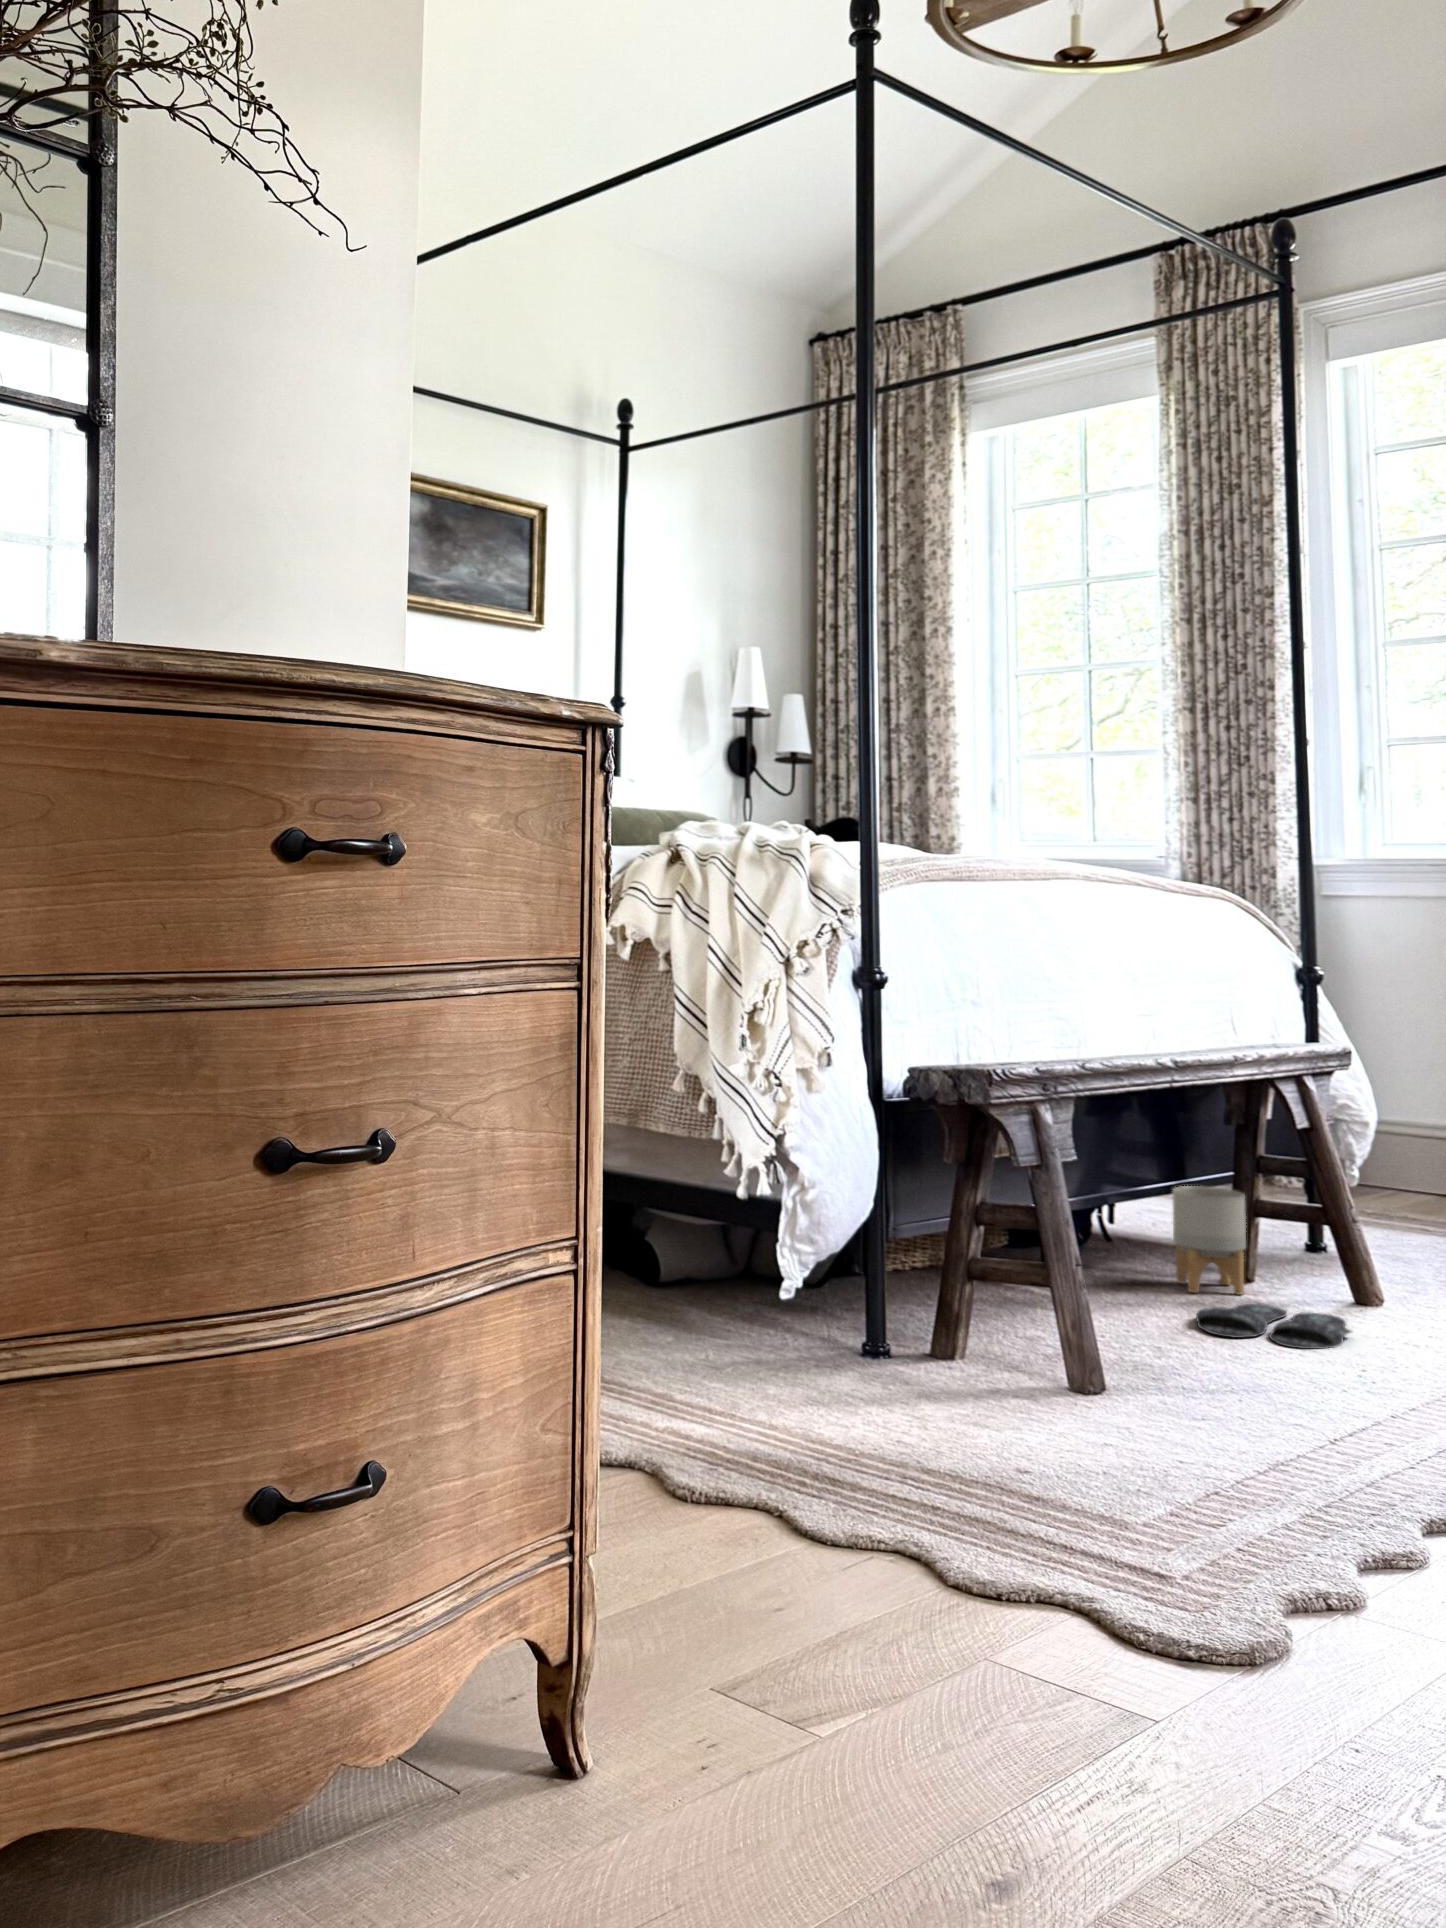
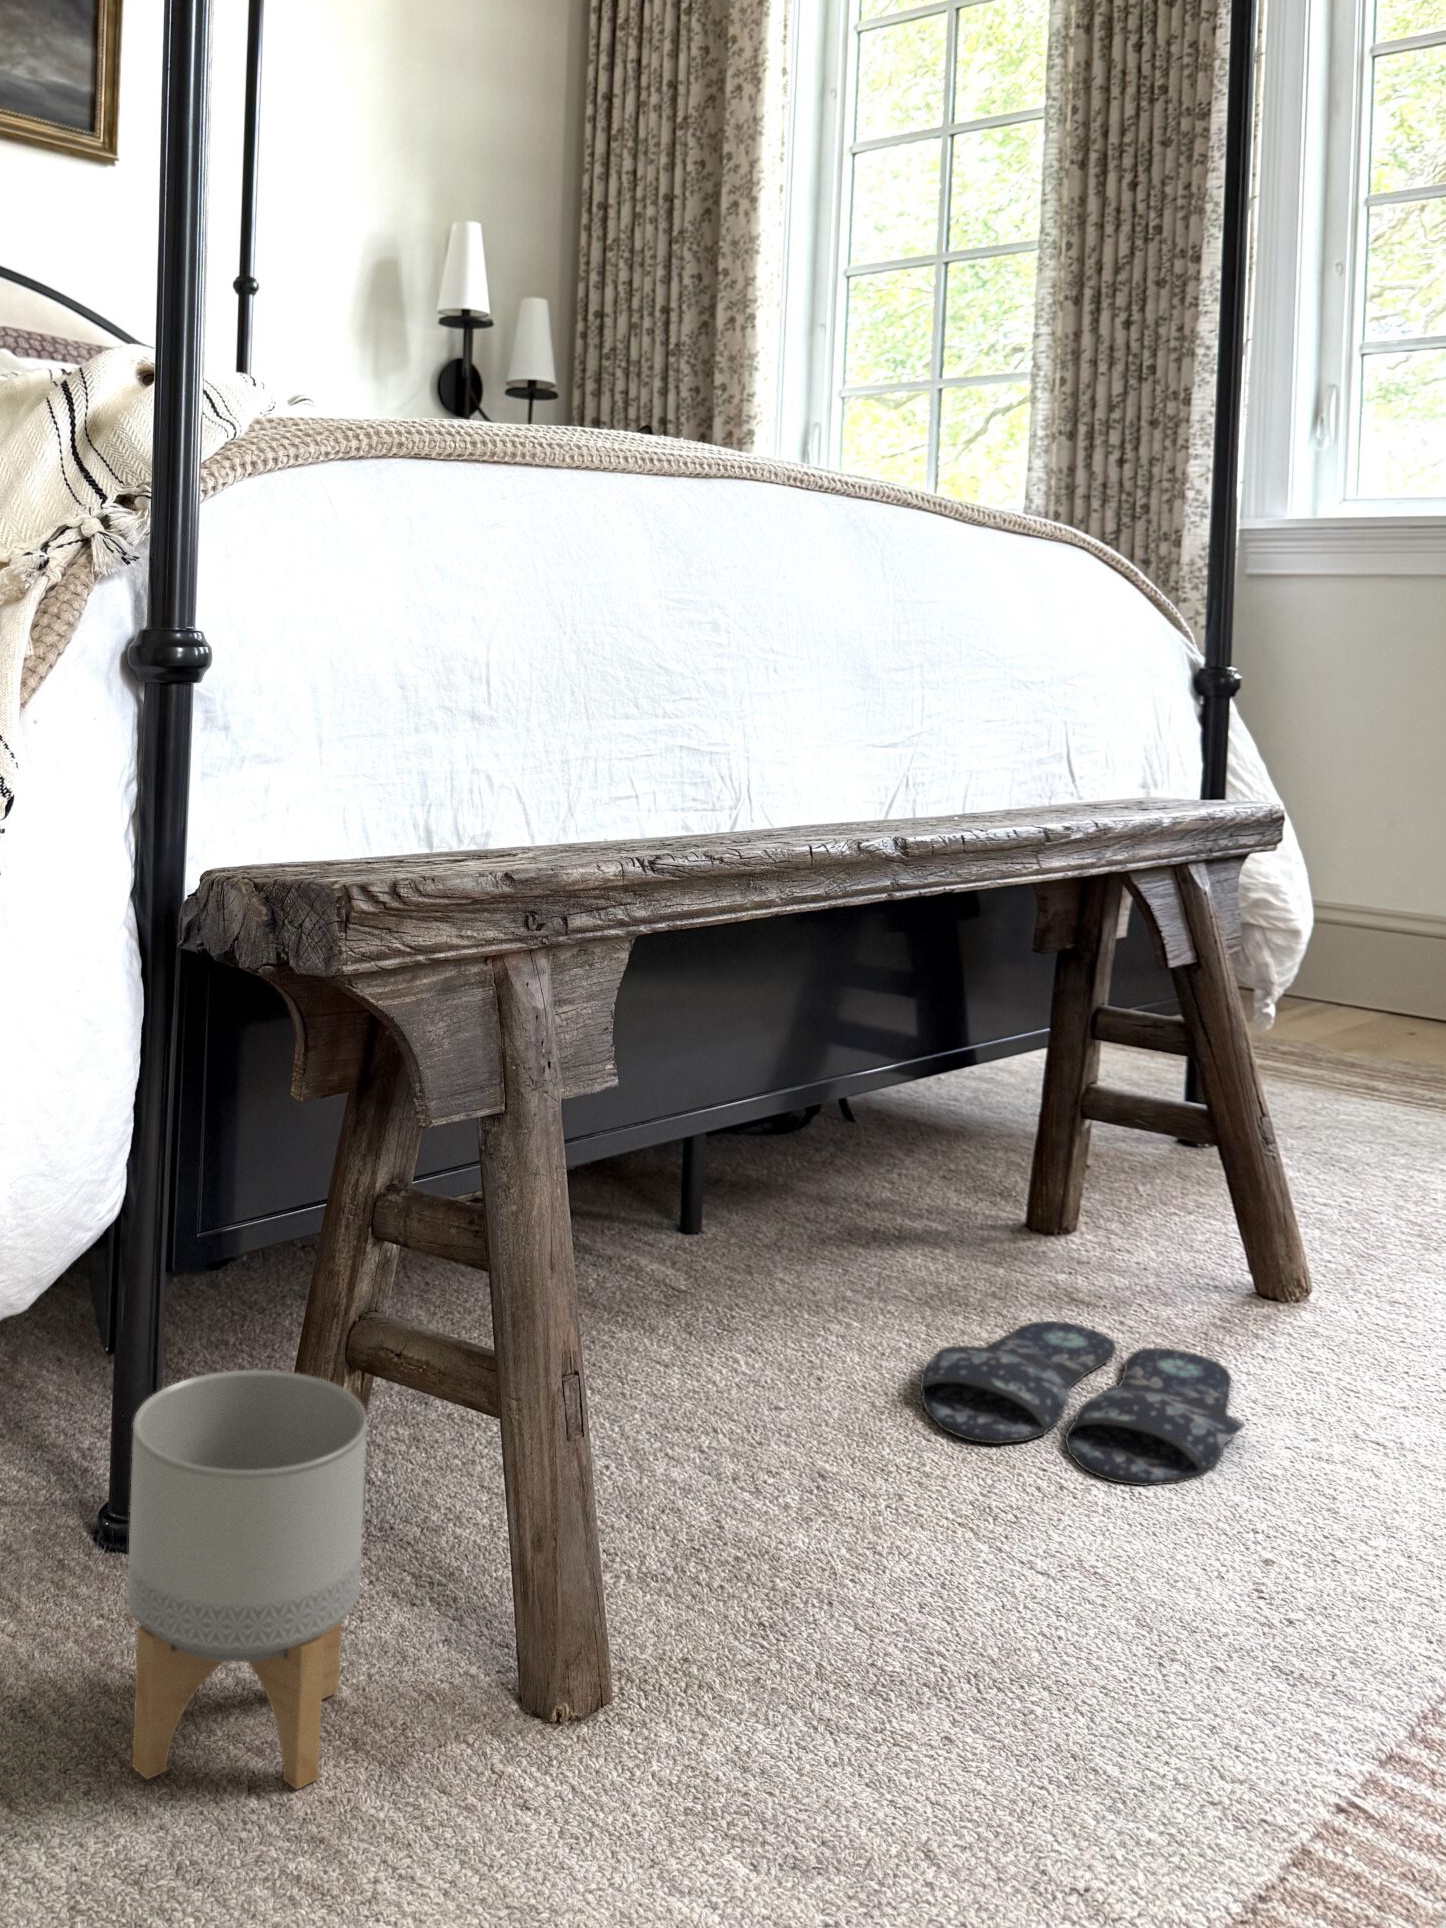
planter: present [1172,1186,1246,1295] -> present [127,1370,367,1789]

